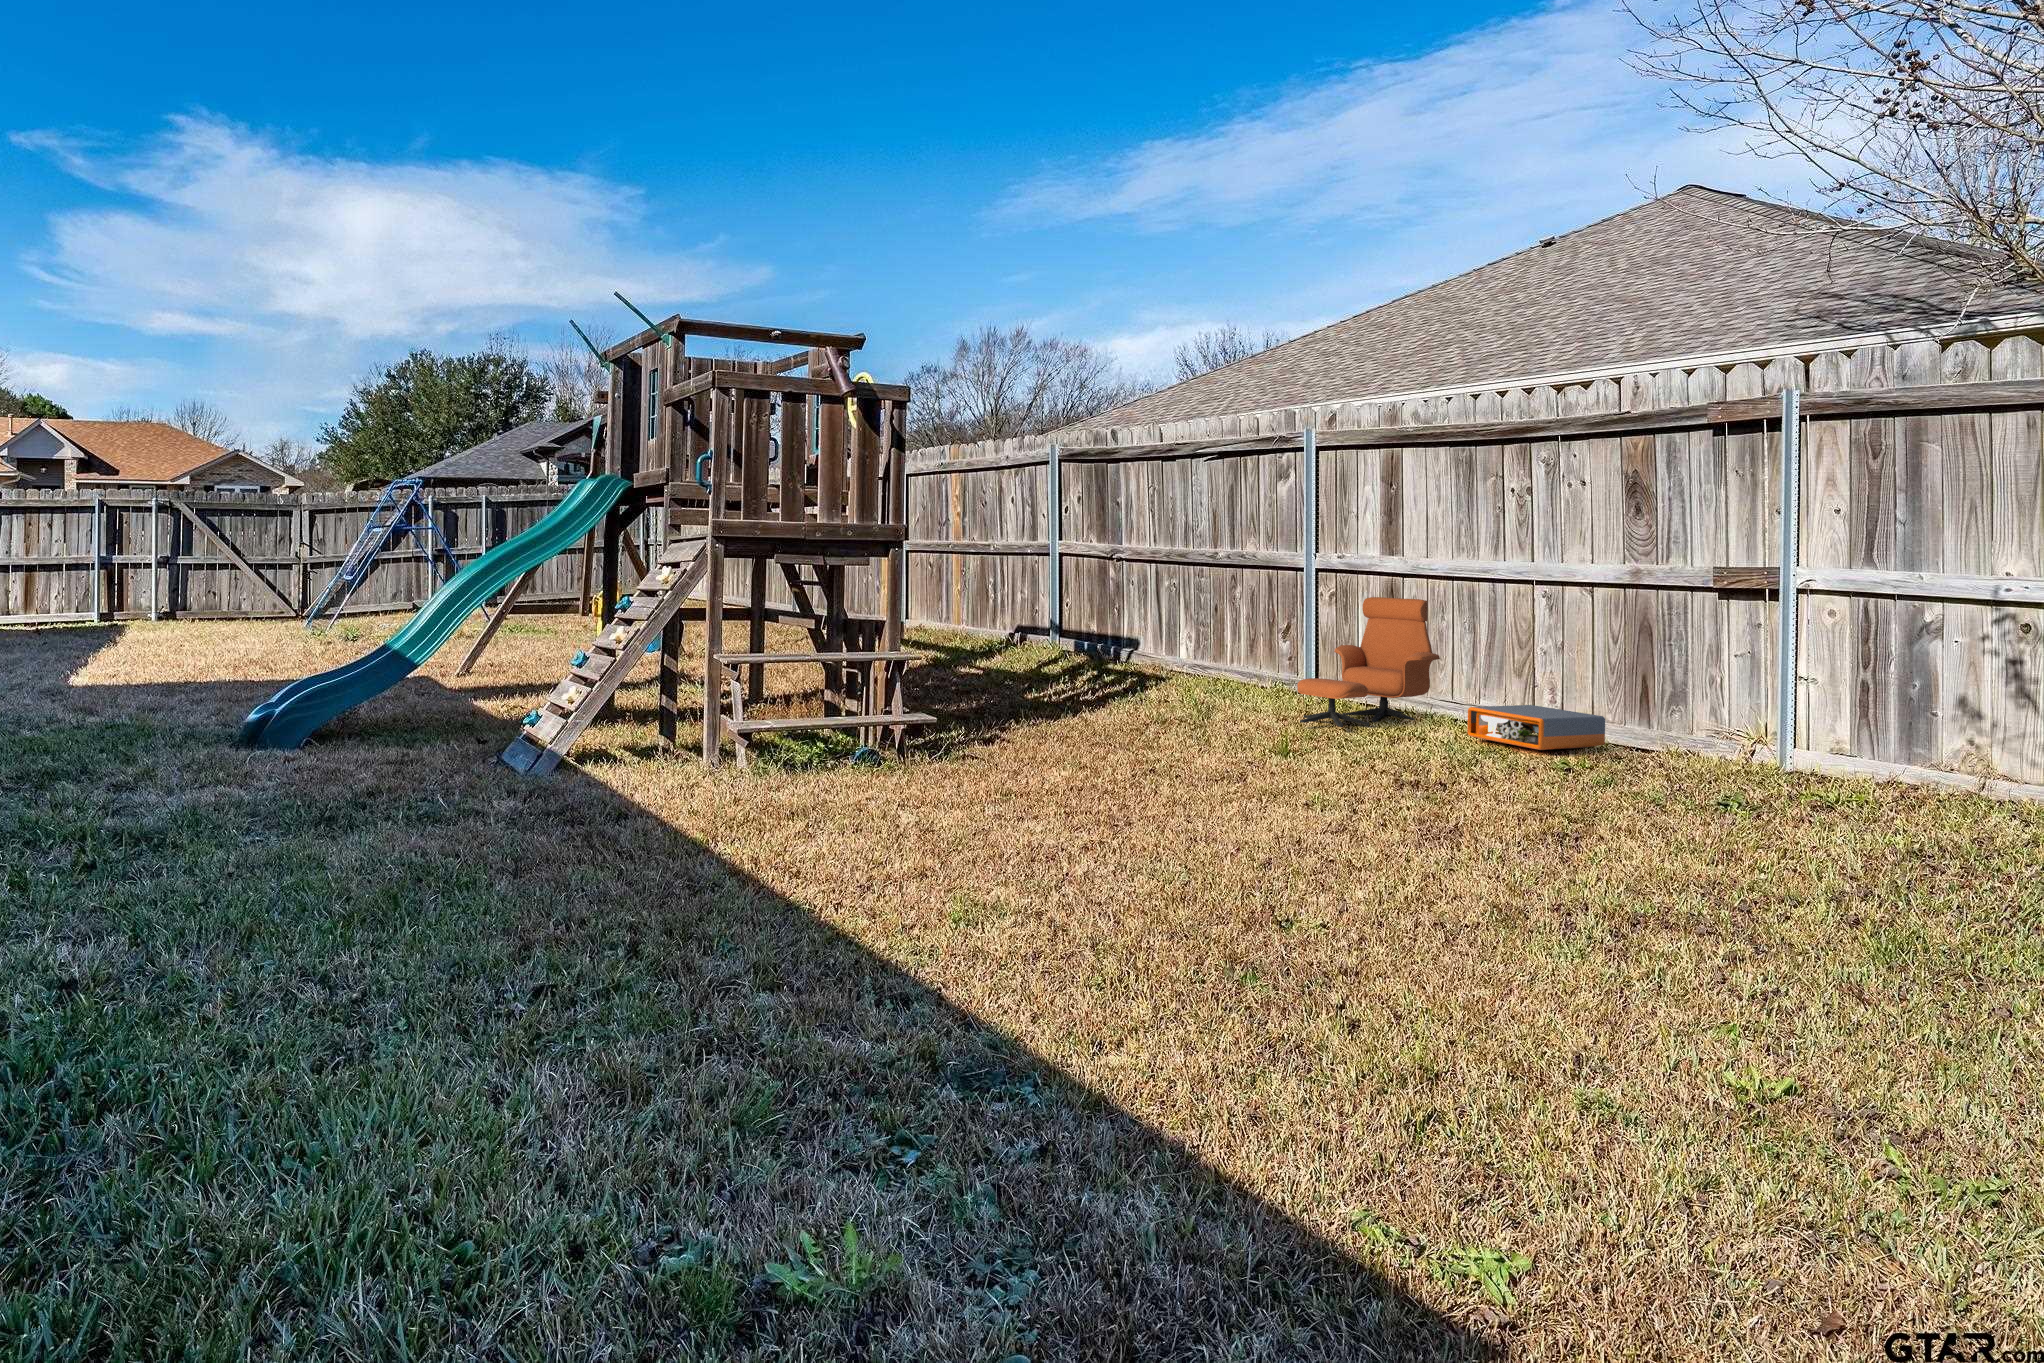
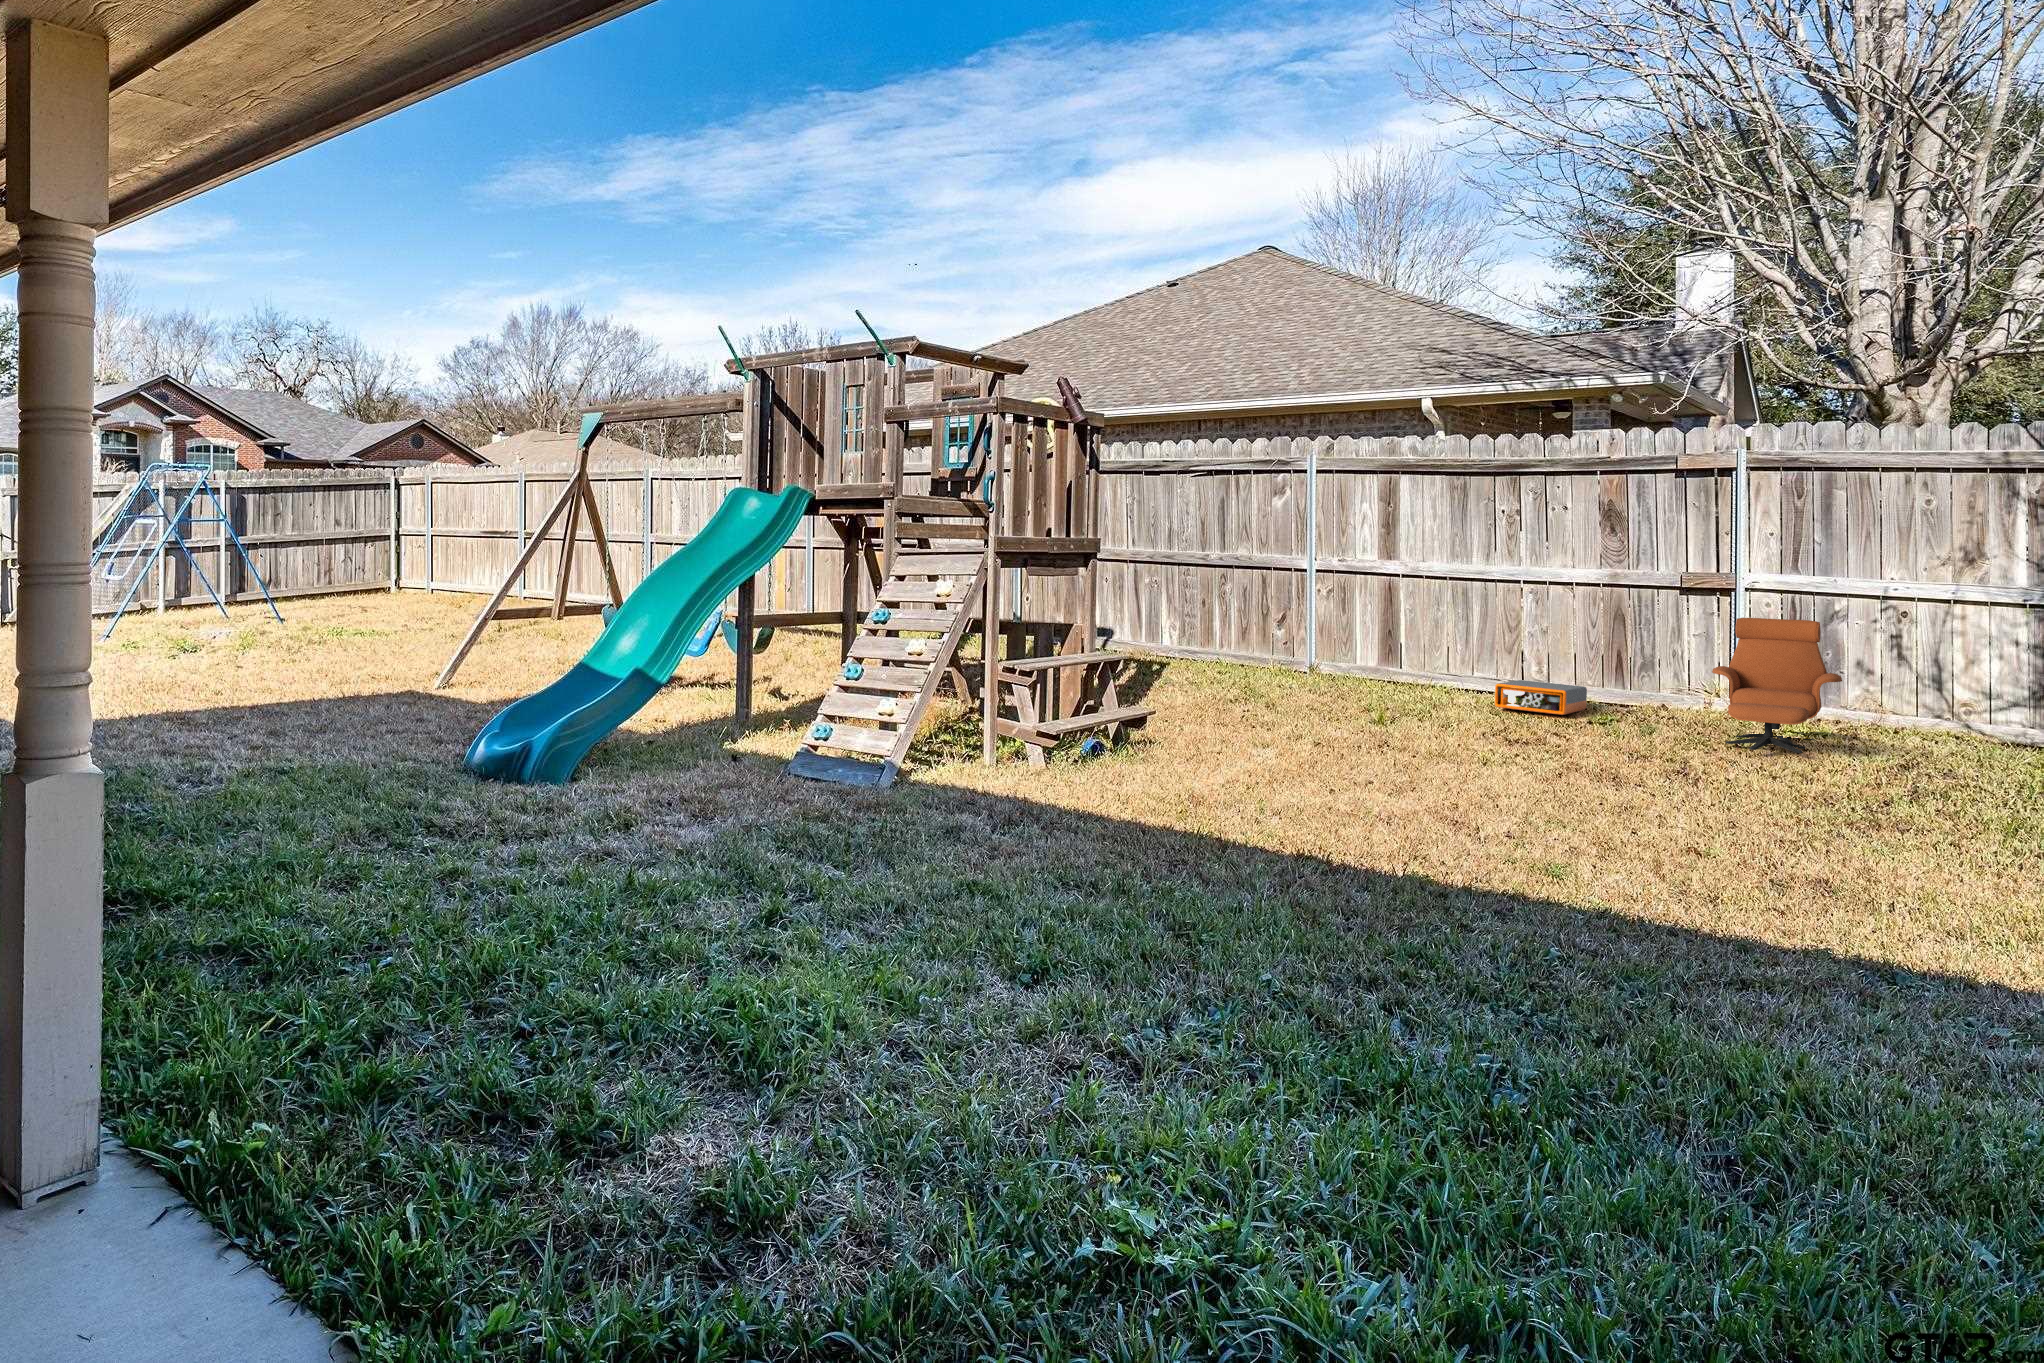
lounge chair: present [1297,597,1440,727] -> present [1712,618,1842,753]

